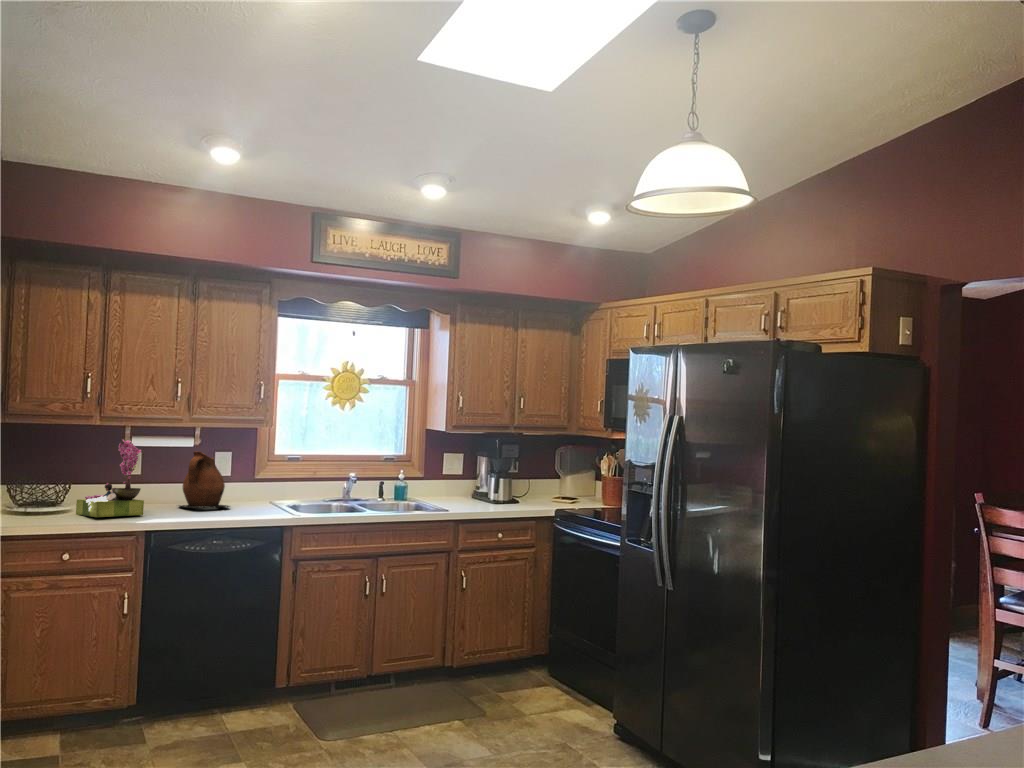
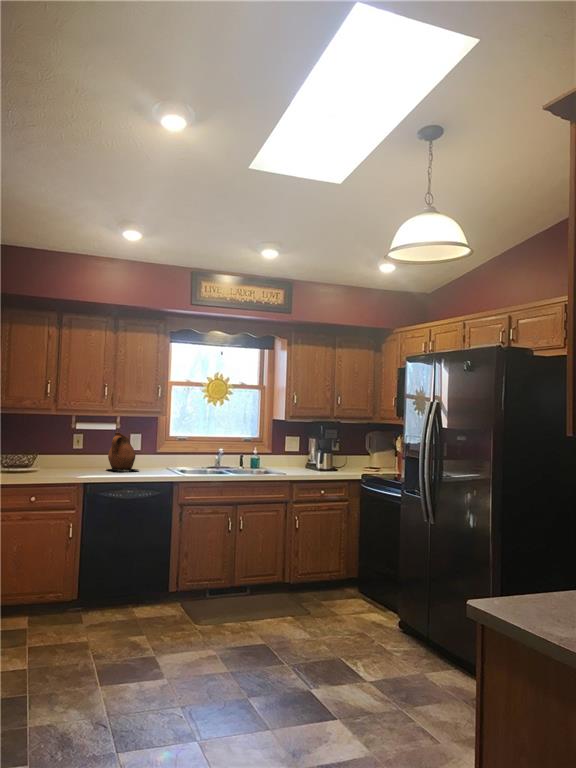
flower arrangement: present [76,440,144,517] -> none [40,424,83,474]

